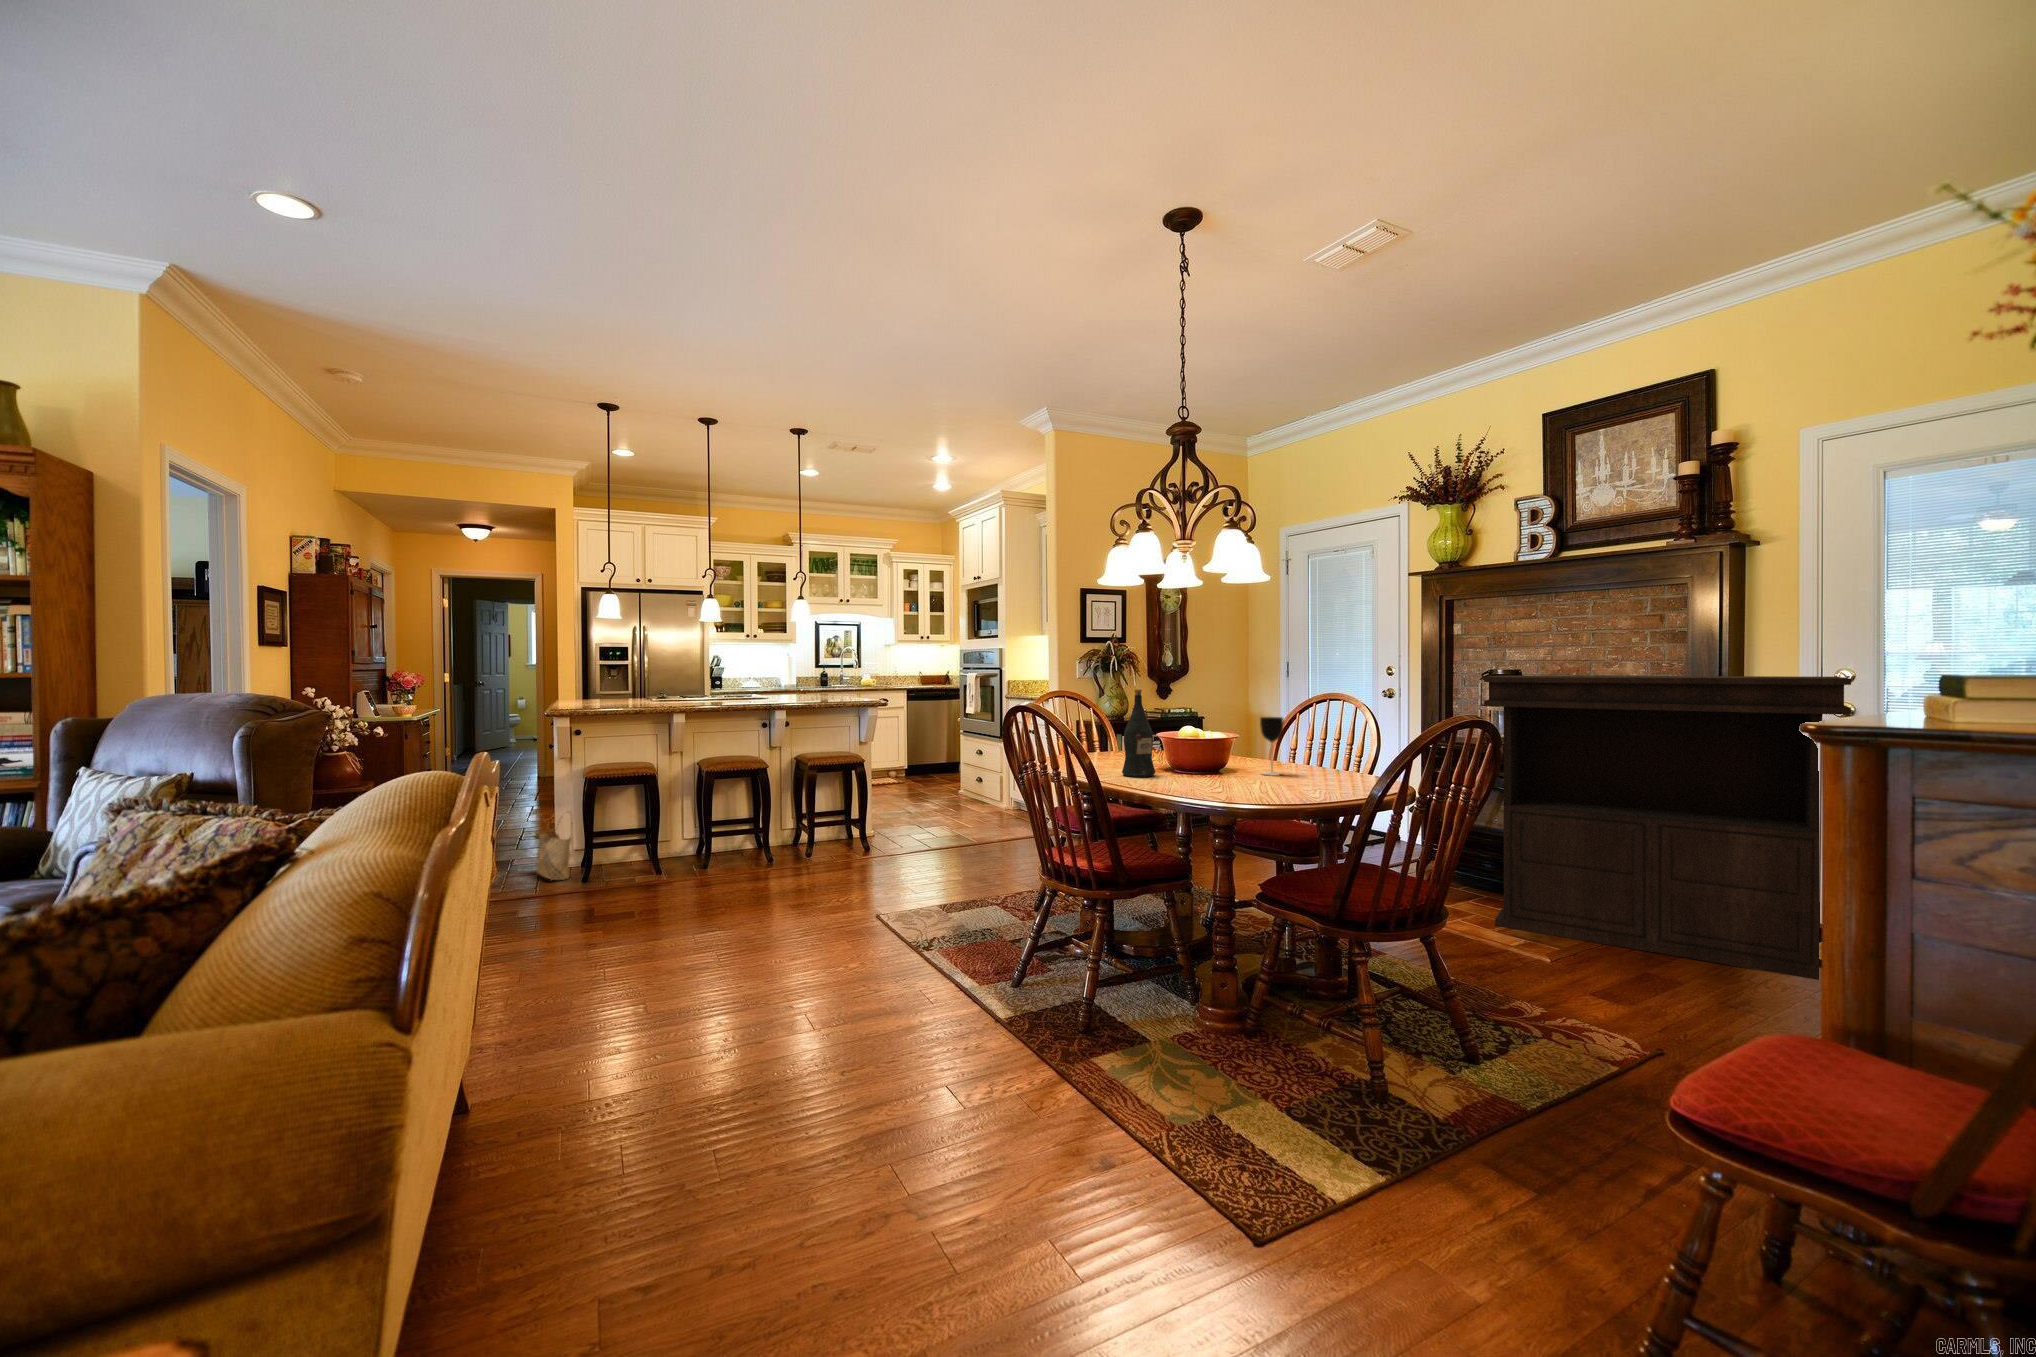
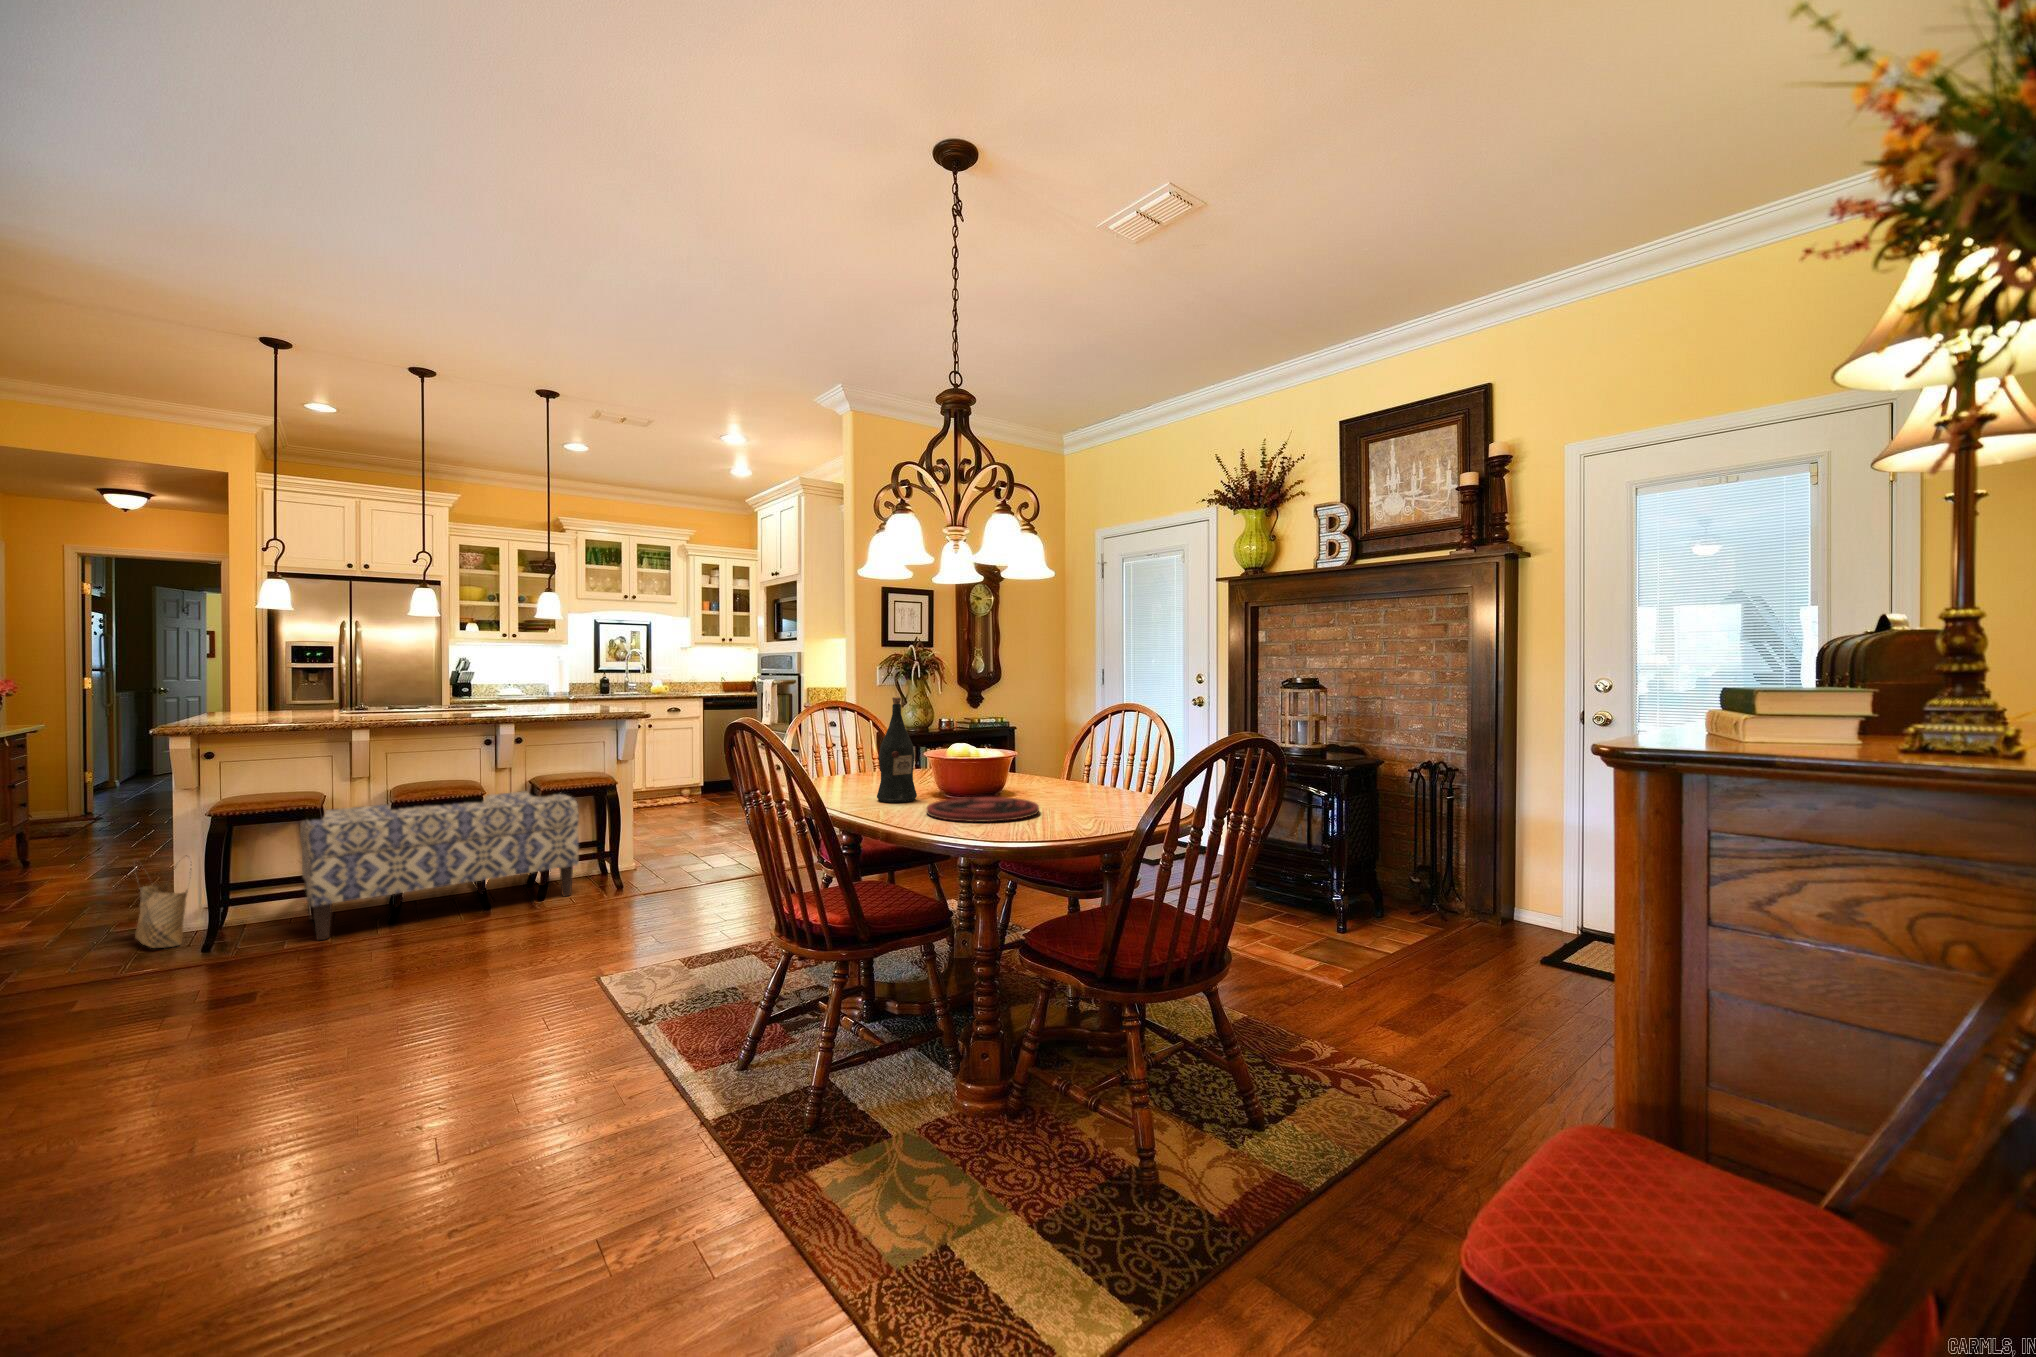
console table: present [1484,676,1851,980] -> none [1281,683,1614,992]
wine glass: present [1260,717,1284,775] -> none [1040,729,1066,797]
bench: none [639,767,838,880] -> present [300,791,579,940]
plate: none [1171,774,1268,792] -> present [927,797,1039,822]

